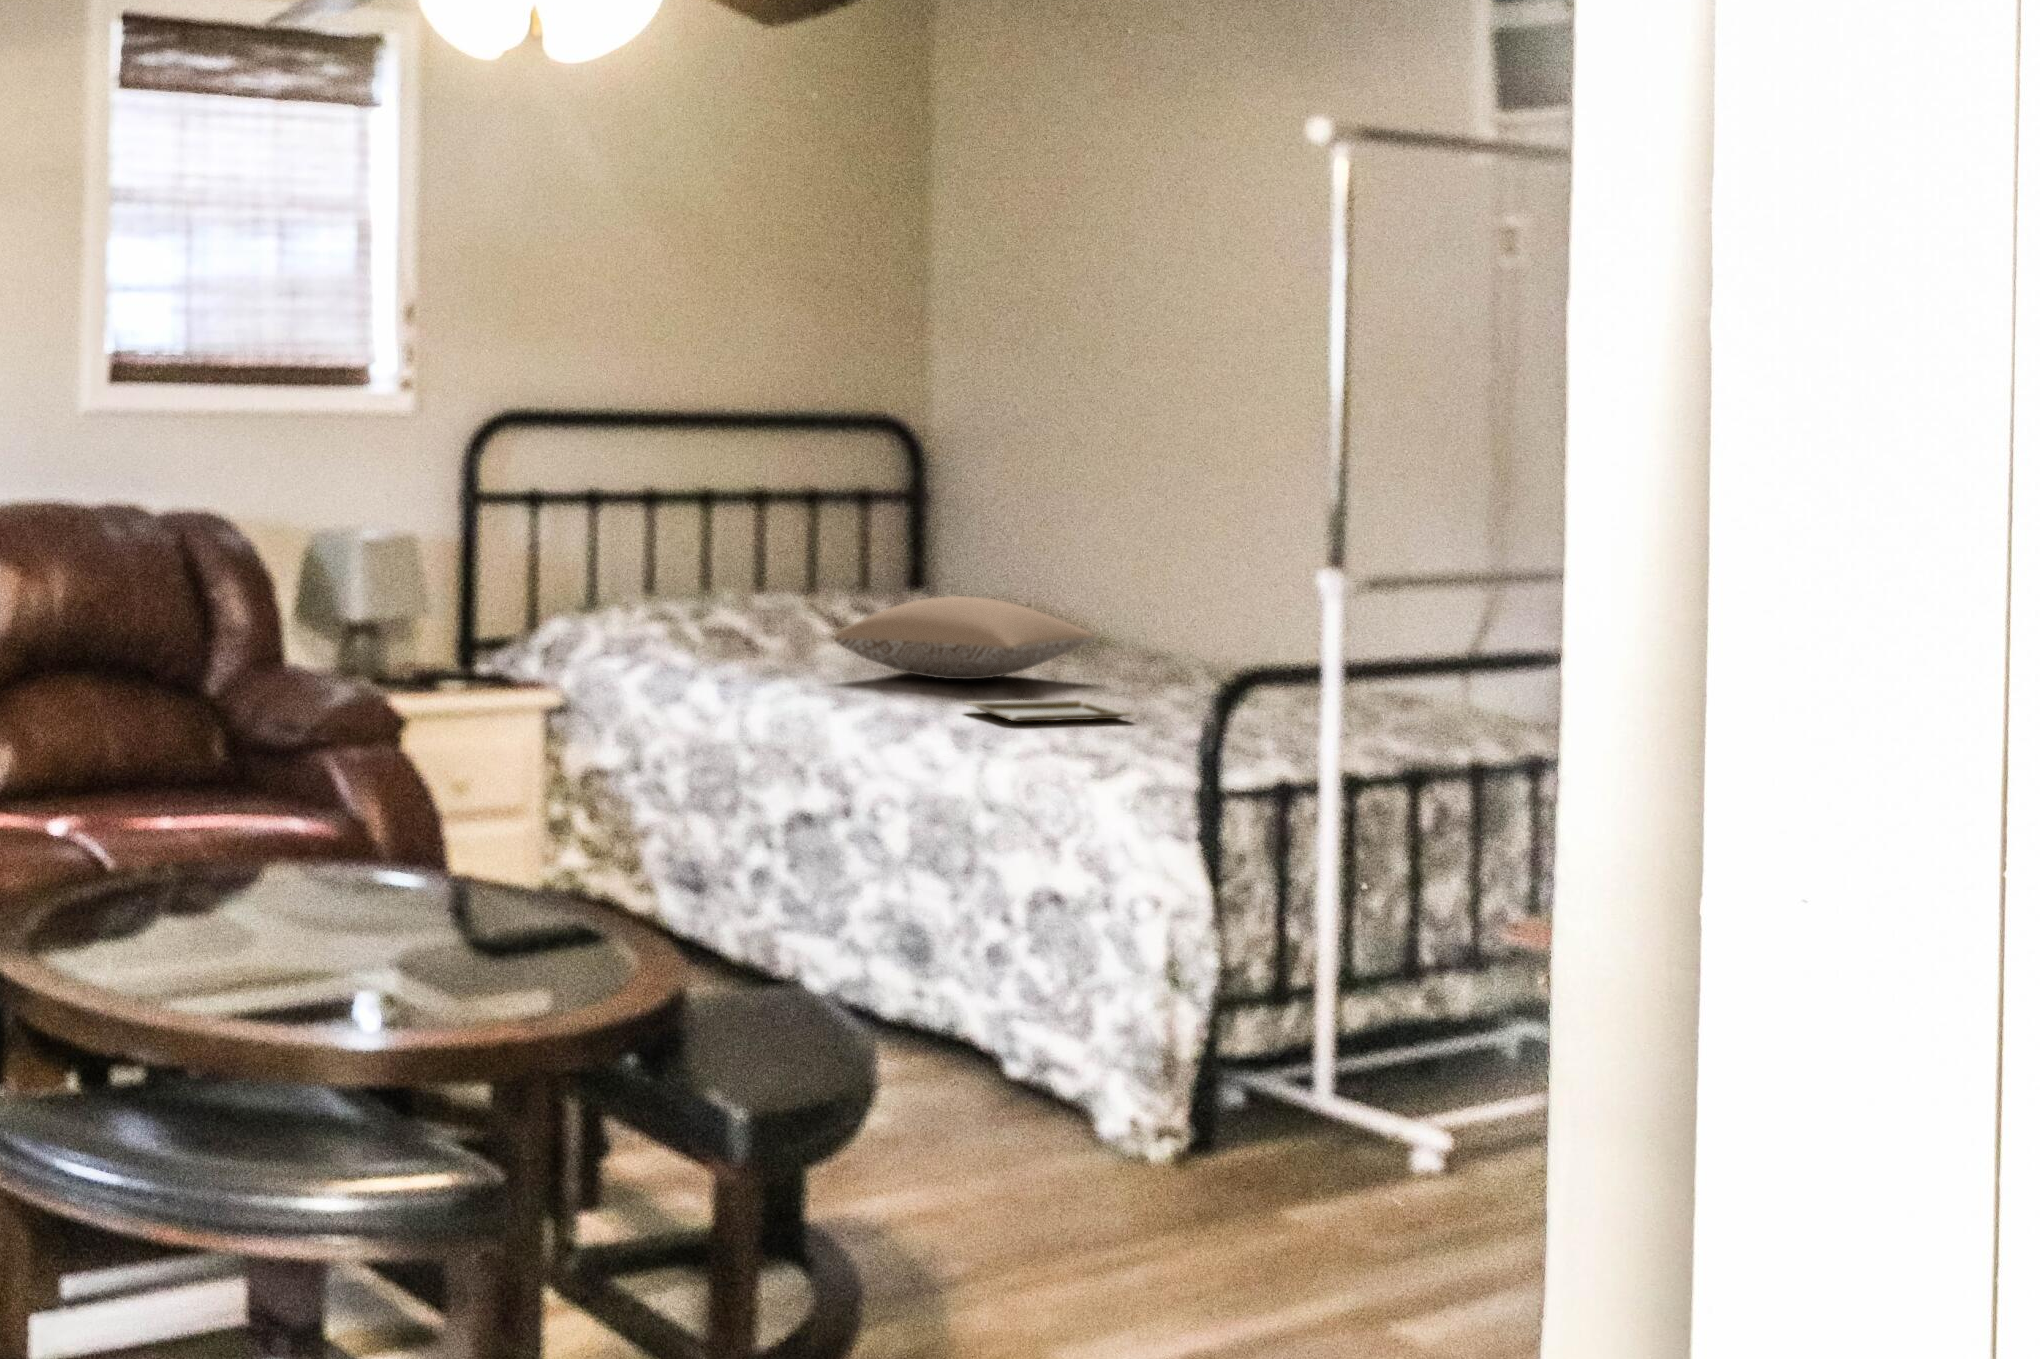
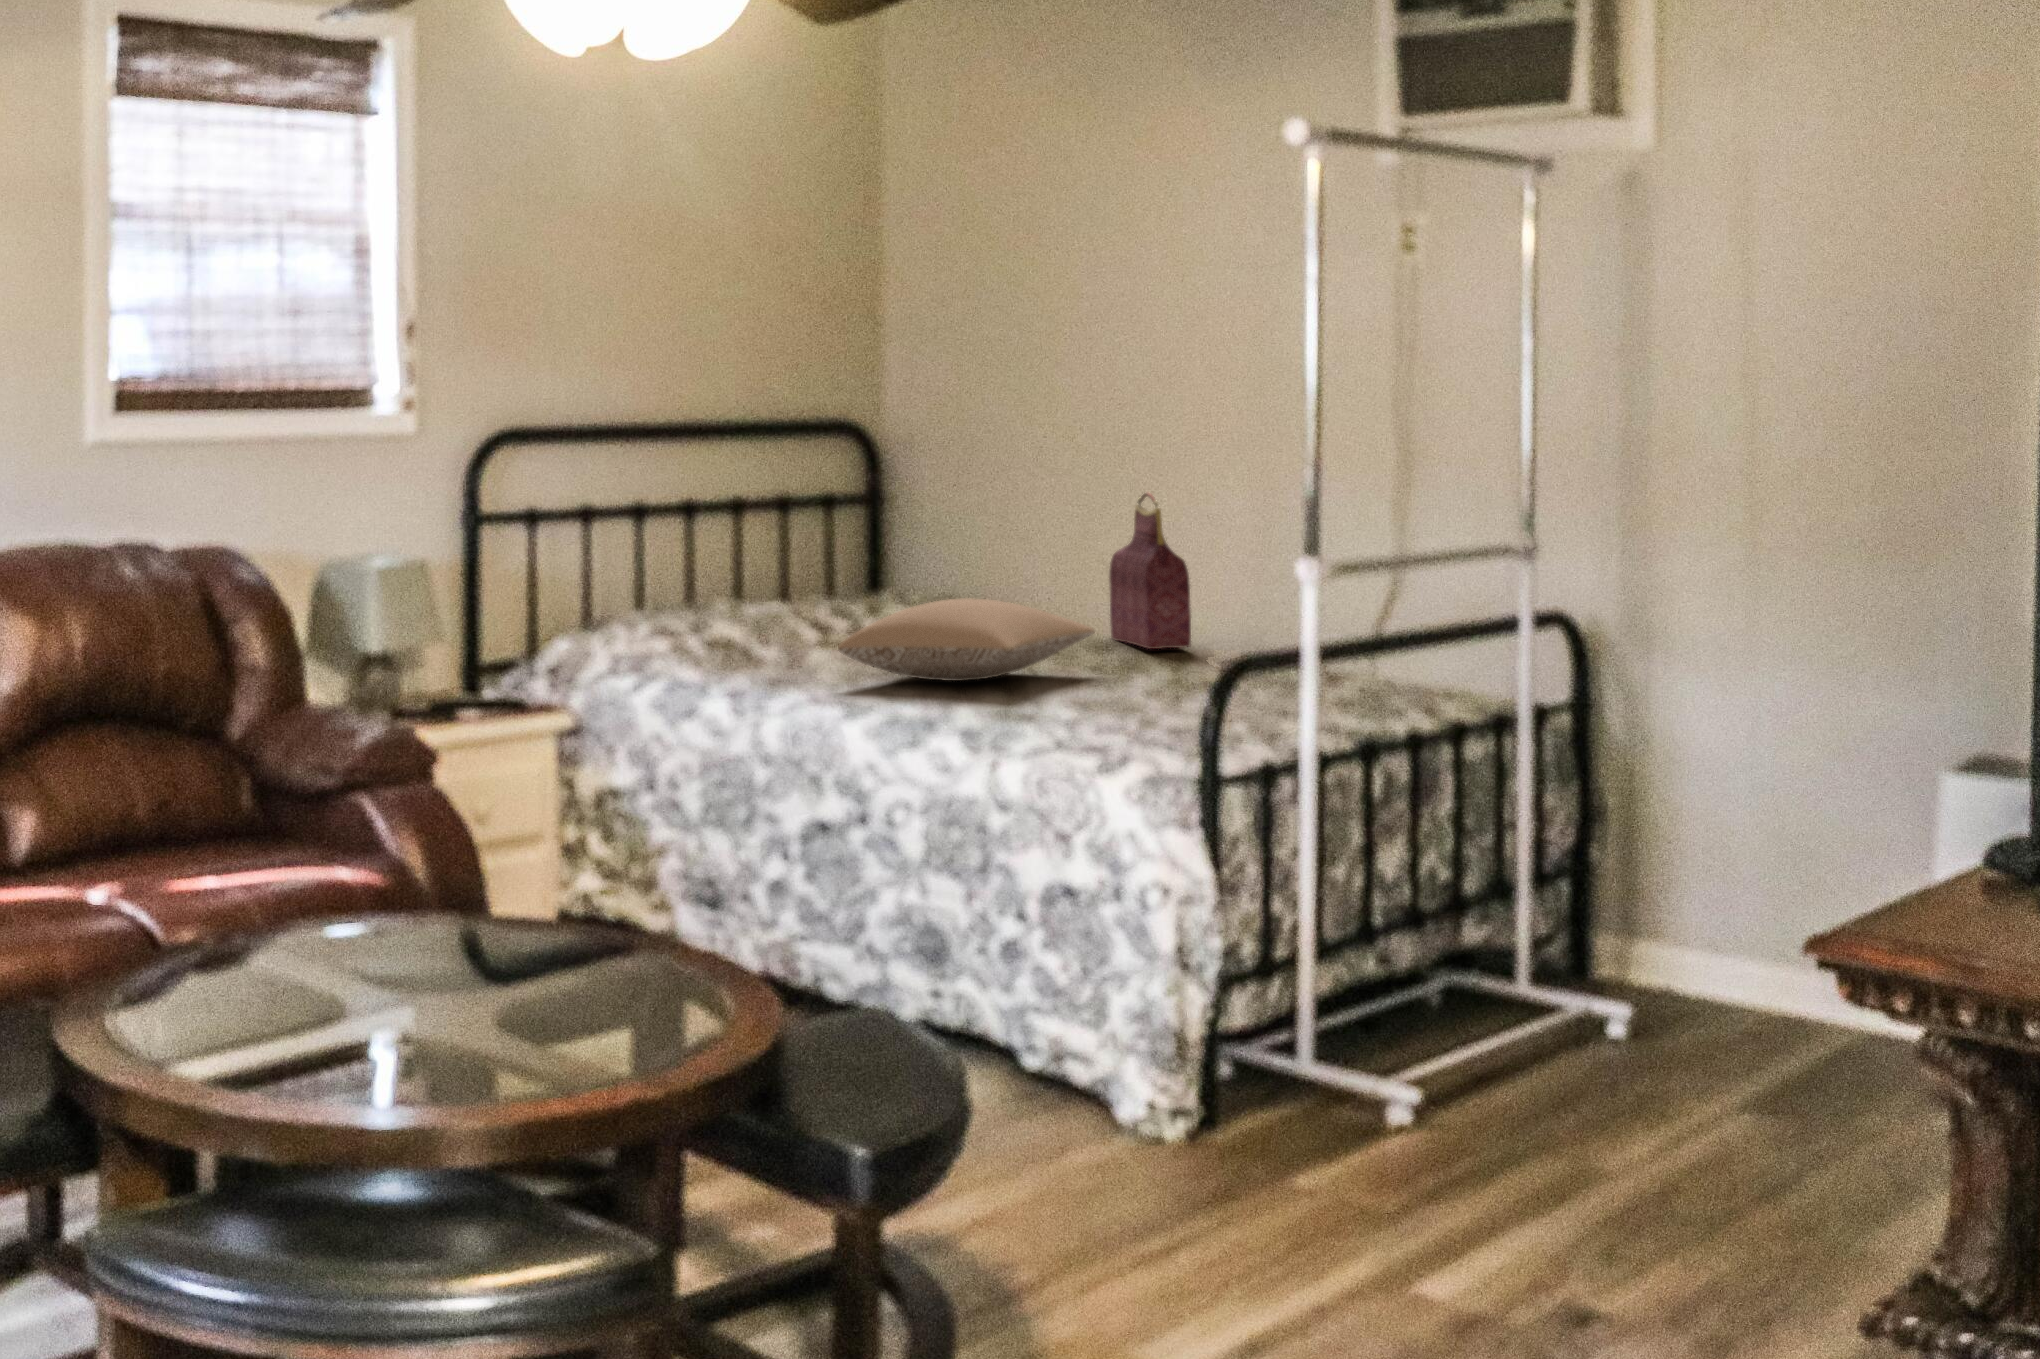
handbag: none [1109,504,1192,661] -> present [1109,493,1191,649]
tray: present [966,700,1133,721] -> none [966,696,1133,722]

